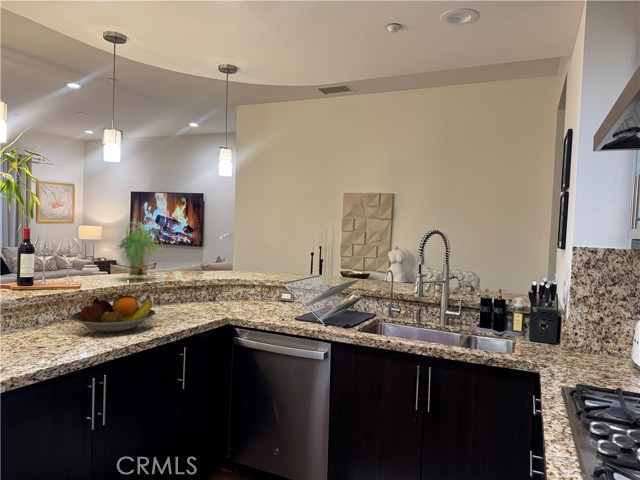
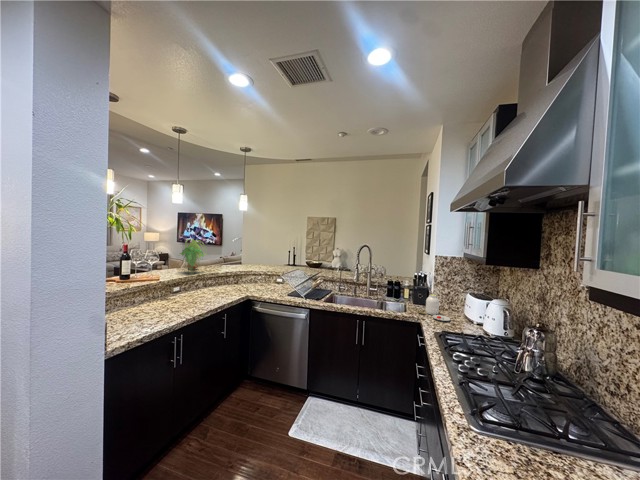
fruit bowl: present [71,295,155,332] -> none [157,285,208,308]
jar: none [537,320,602,370] -> present [419,294,450,321]

